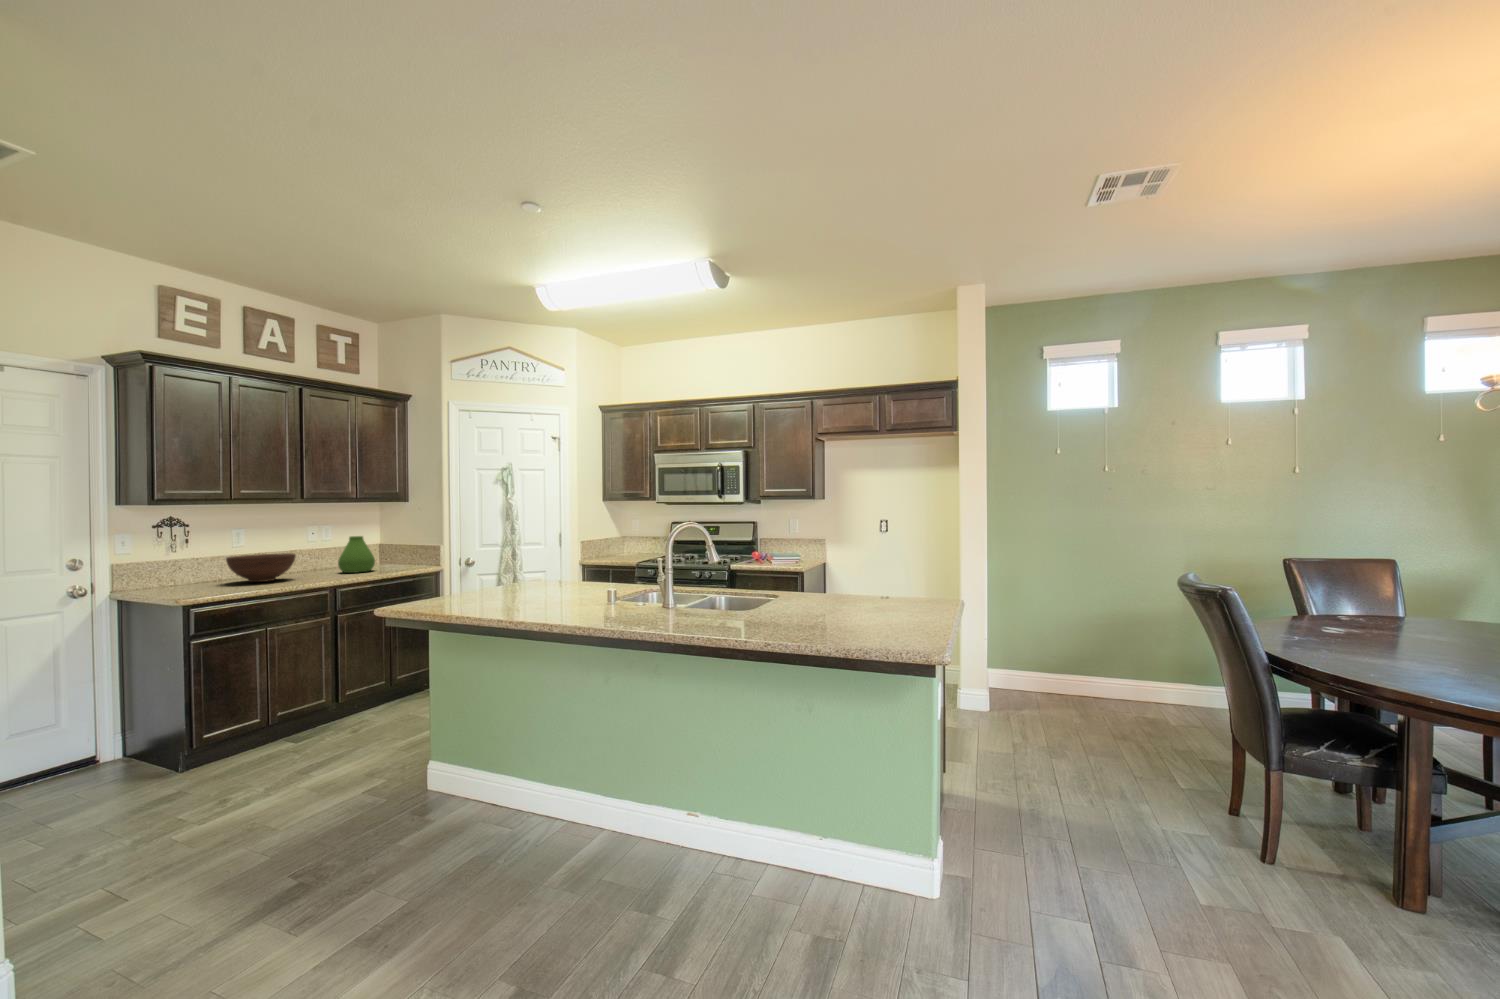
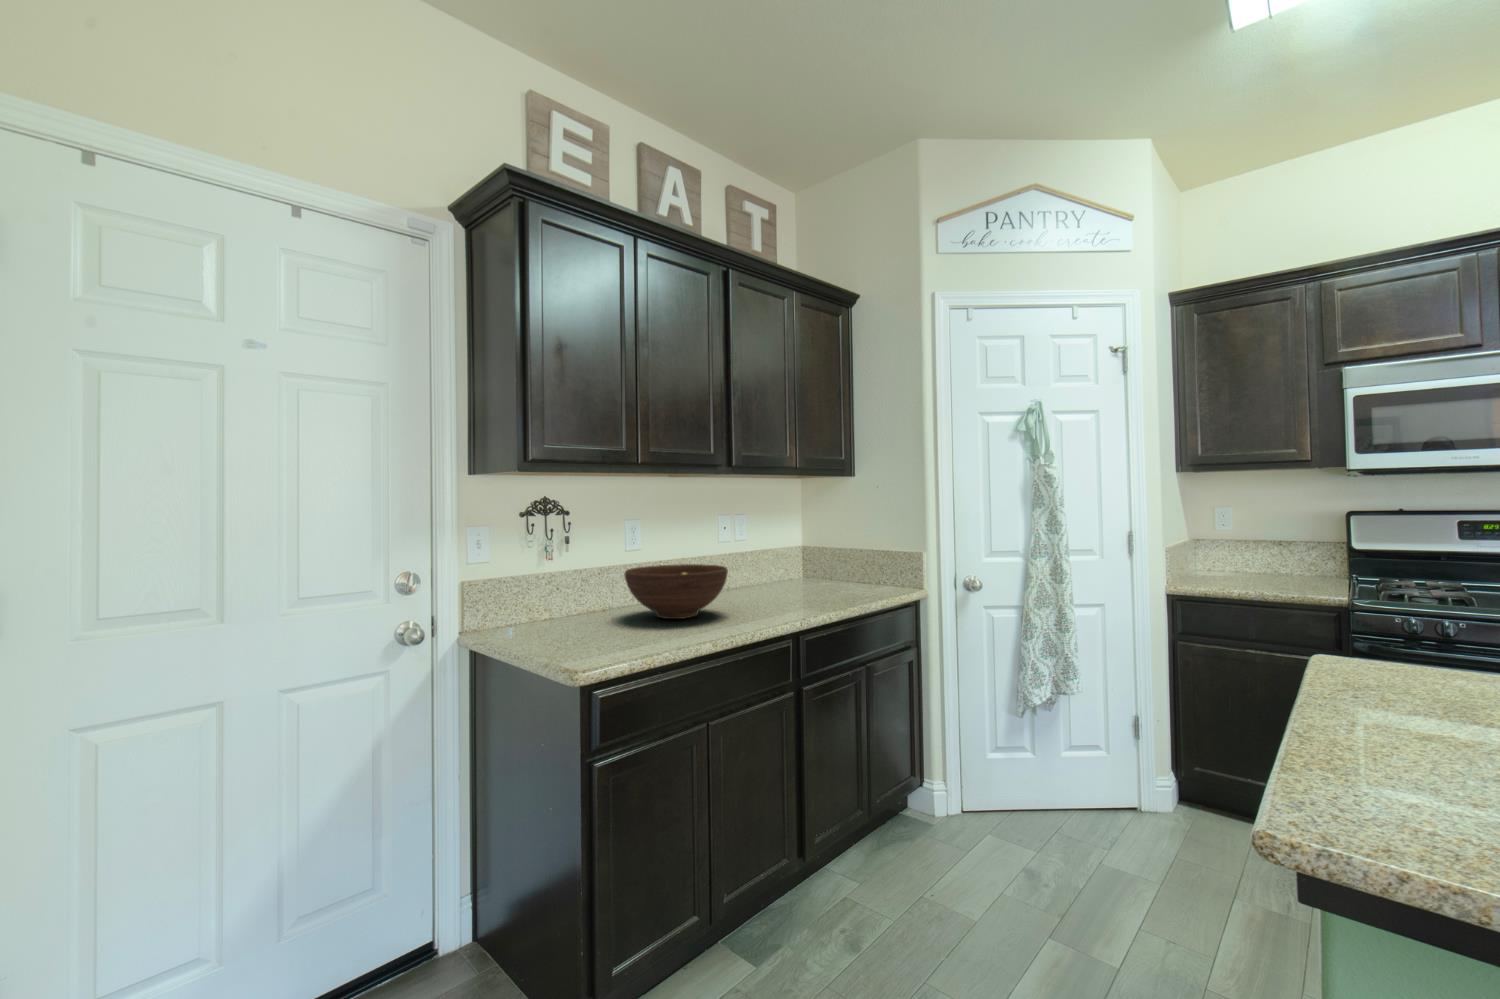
vase: present [338,536,375,573] -> none [776,535,833,602]

